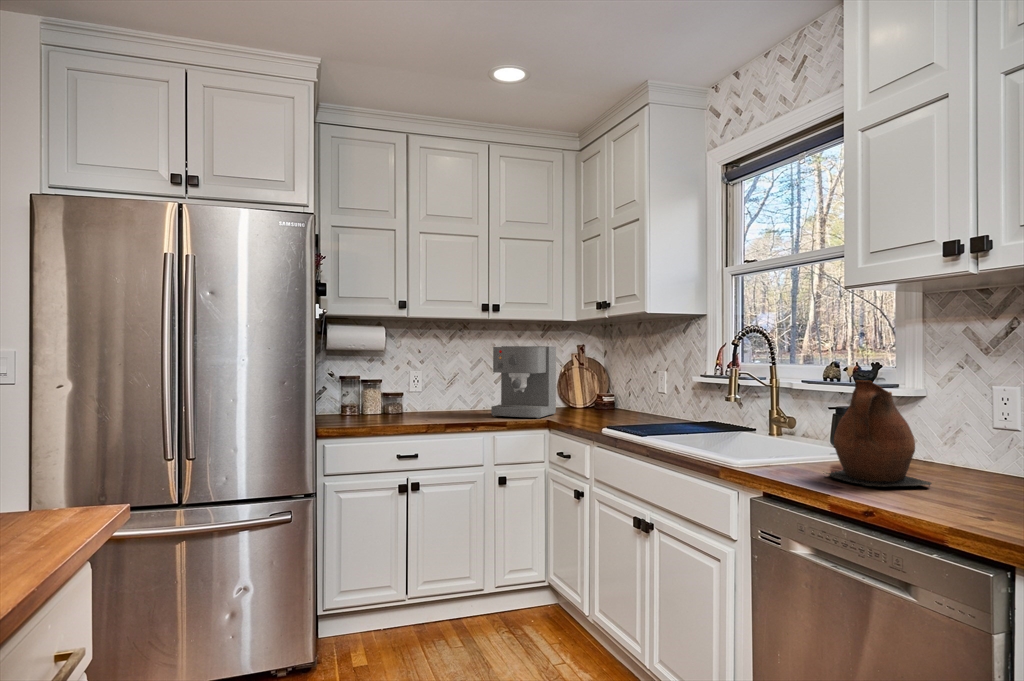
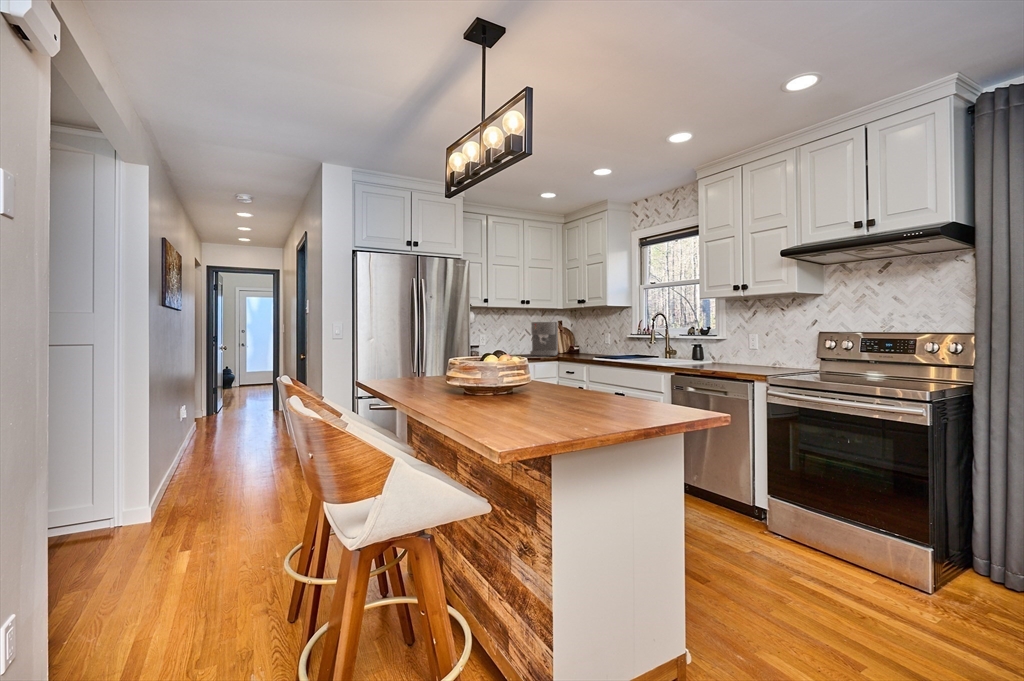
ceramic pitcher: present [826,380,931,486] -> none [695,332,731,367]

